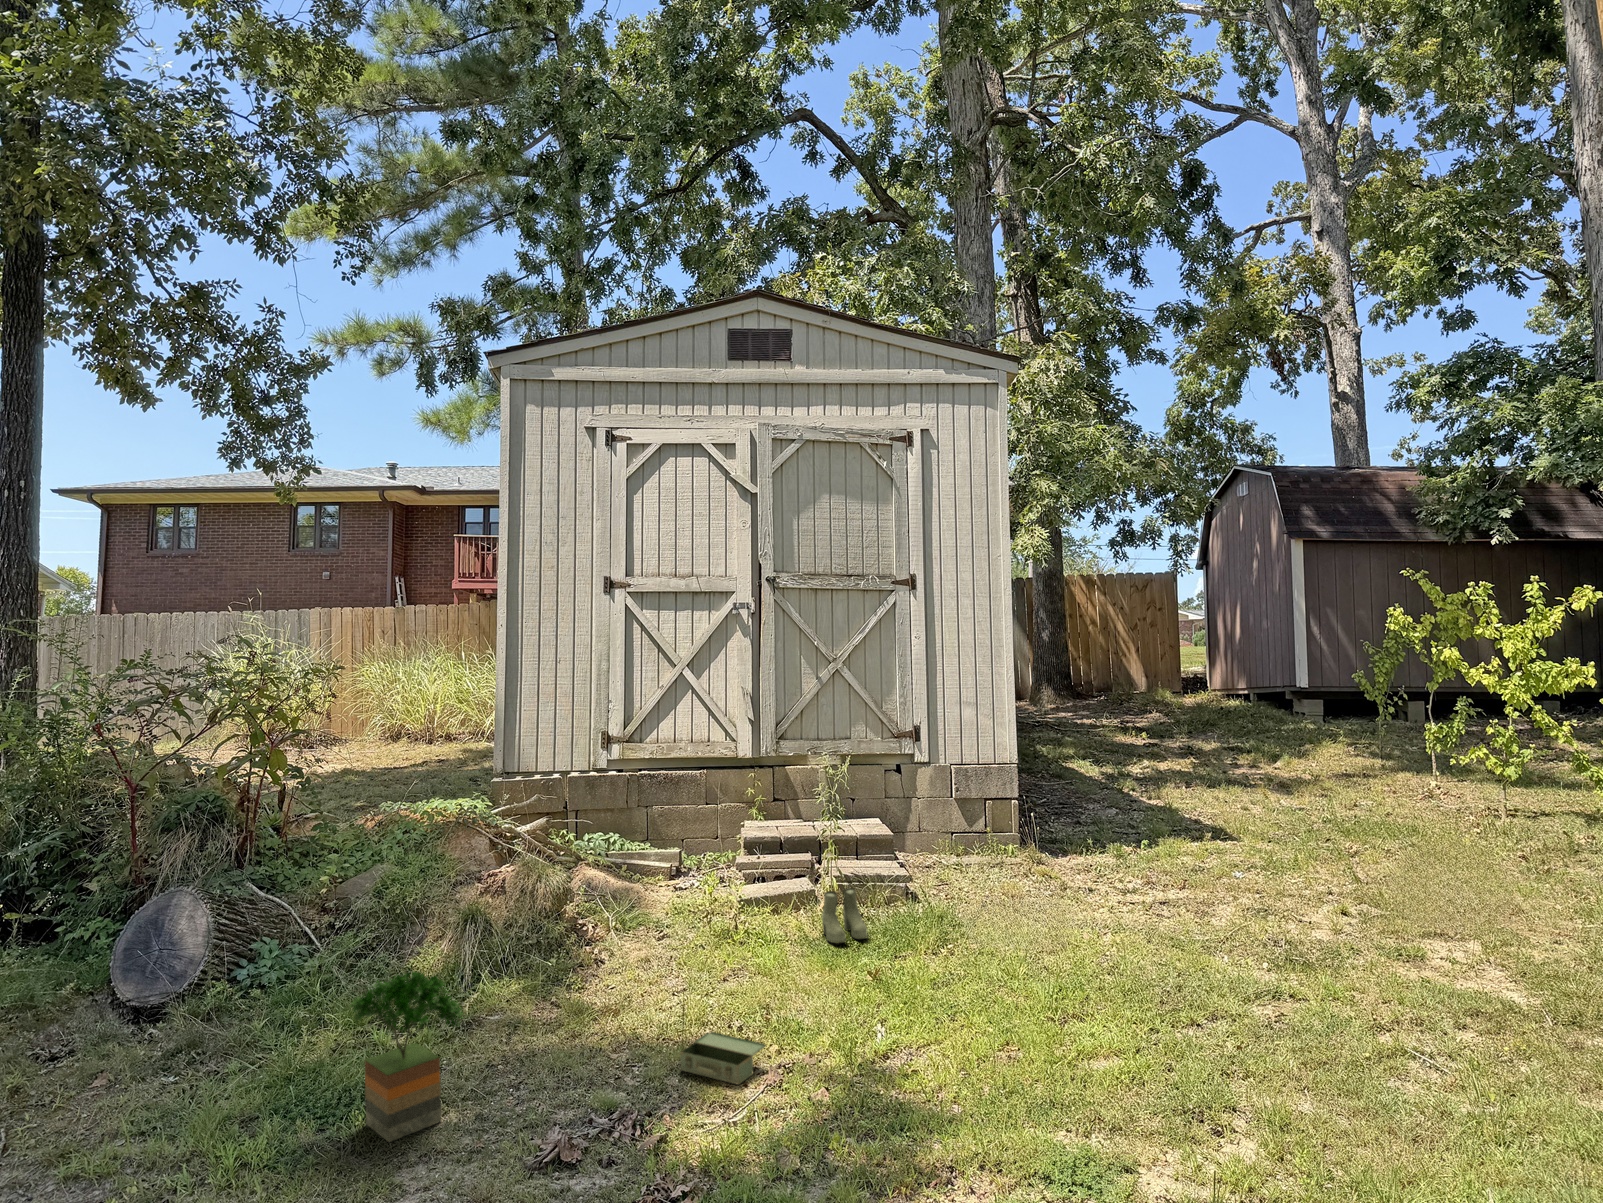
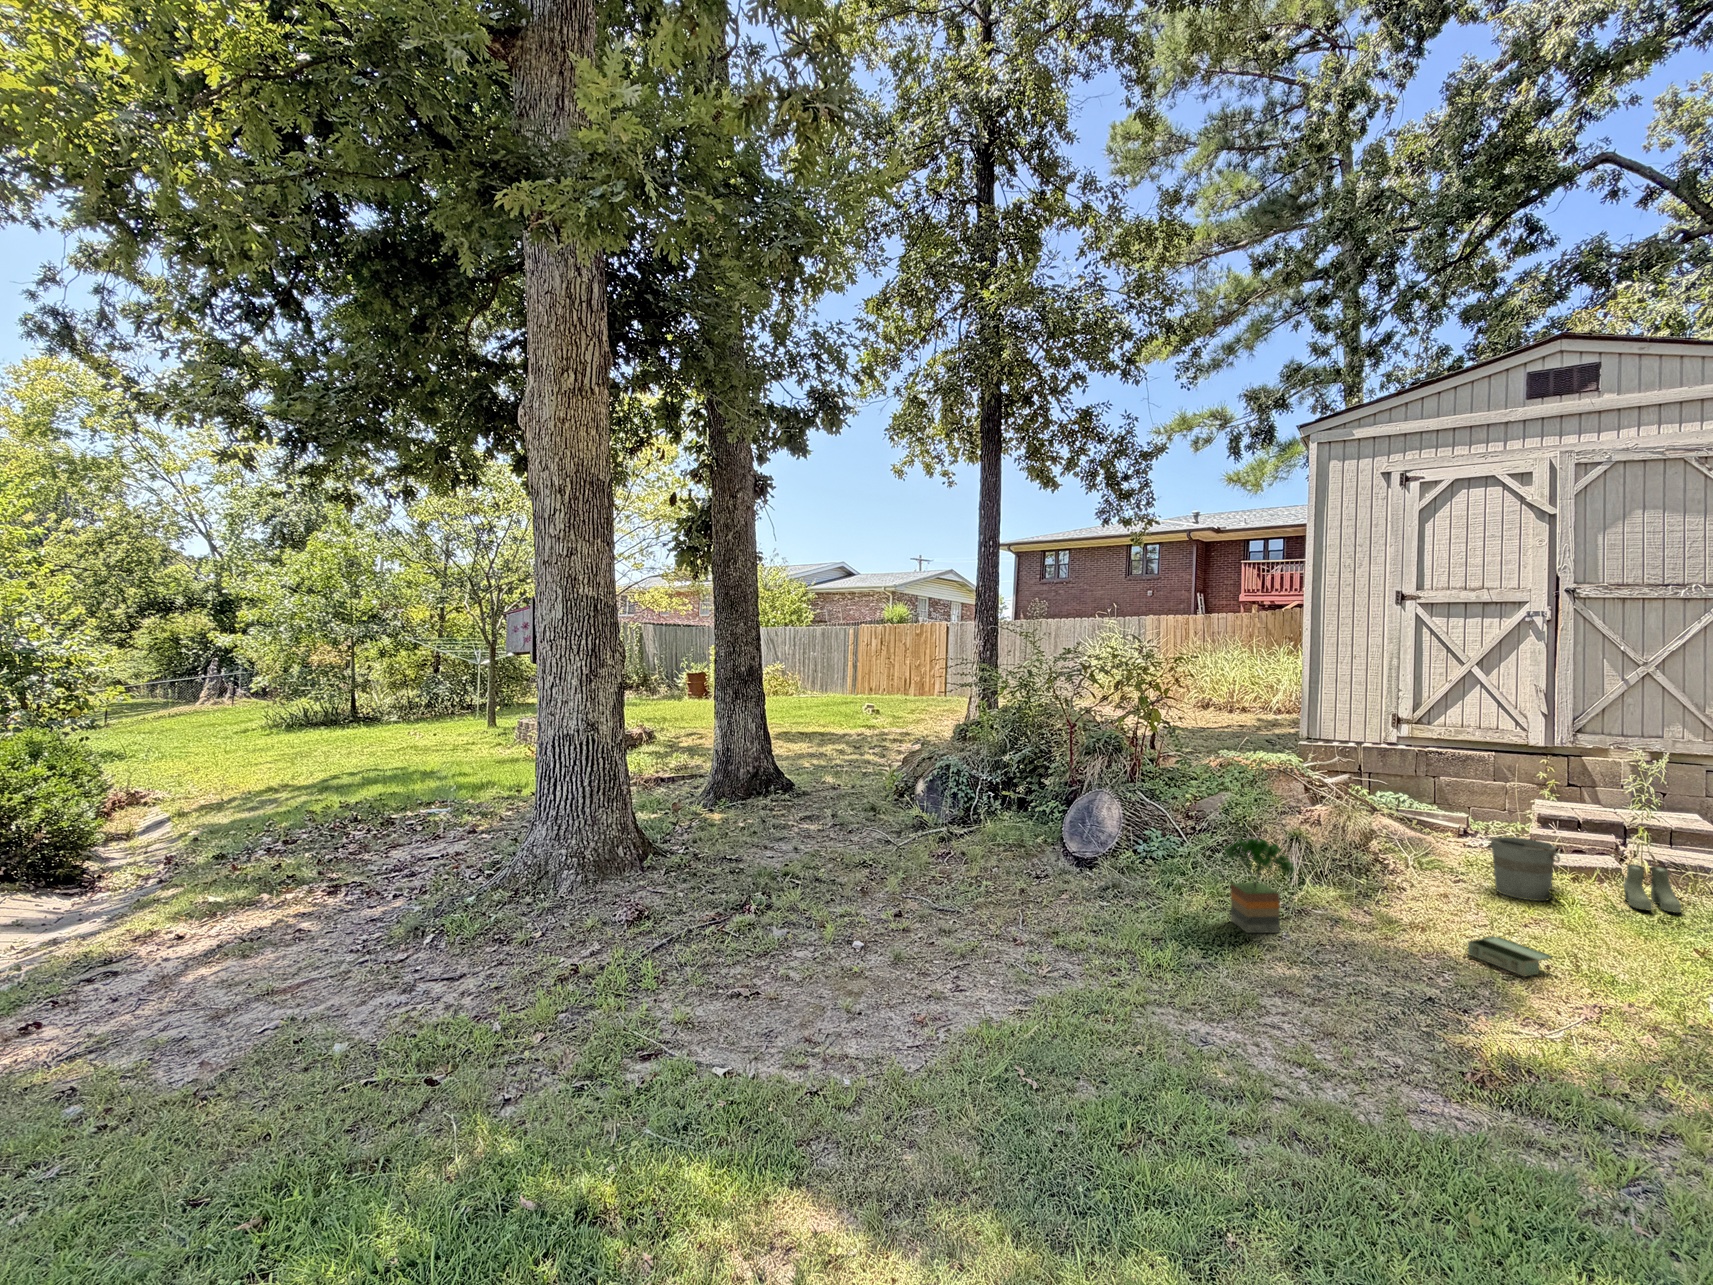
bucket: none [697,879,768,958] -> present [1487,837,1560,901]

